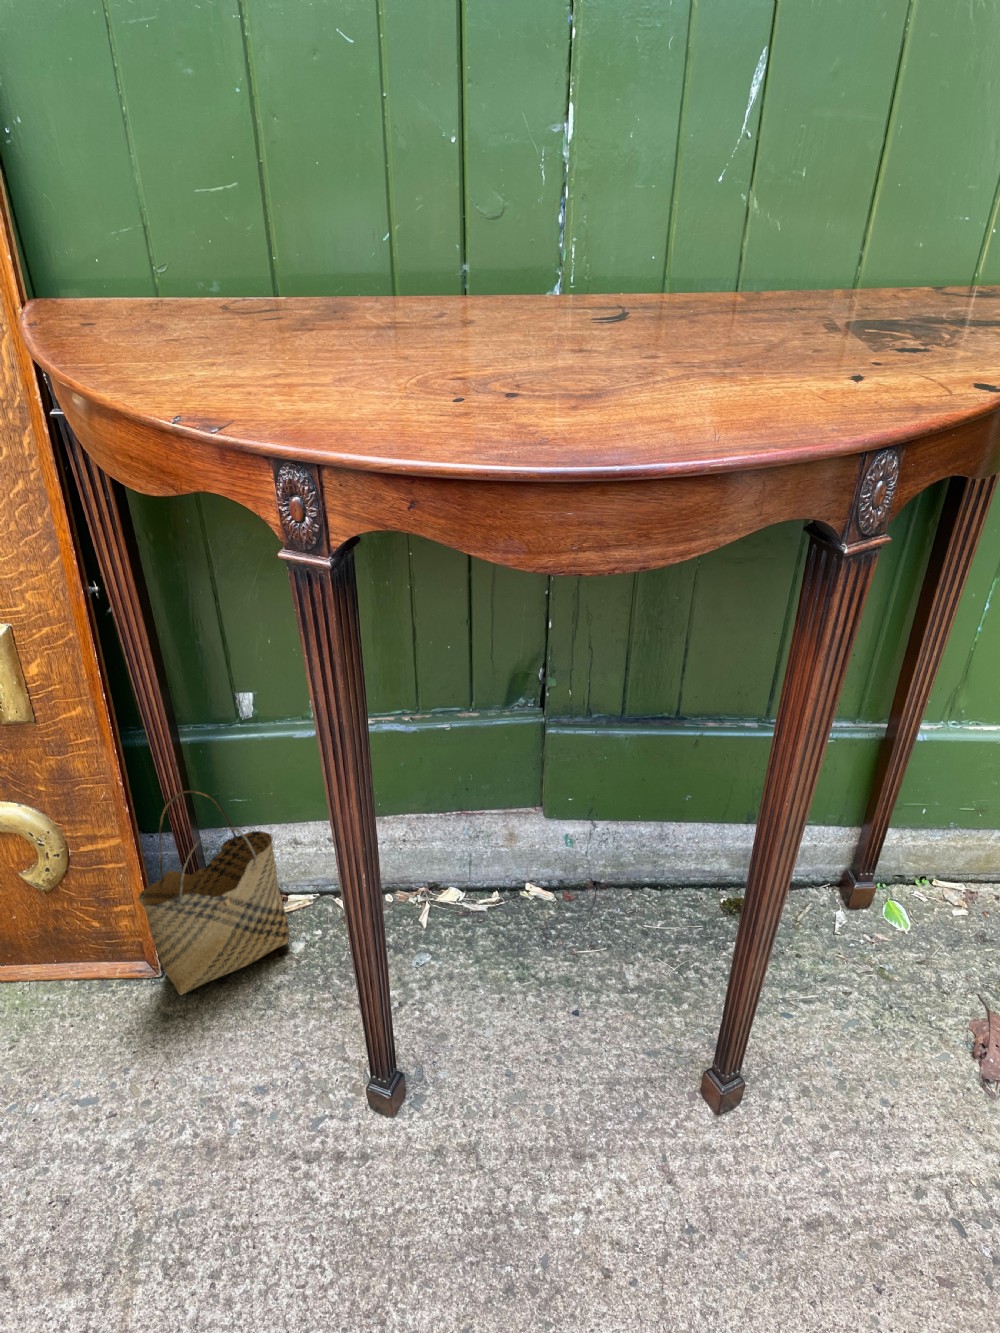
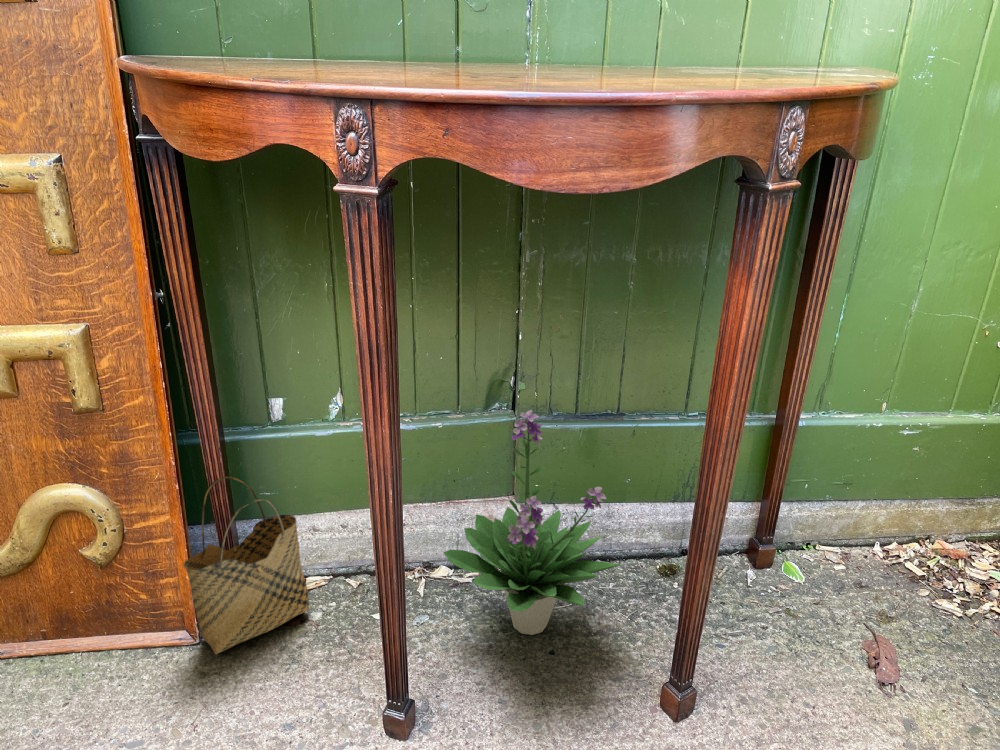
potted plant: none [446,726,664,988] -> present [444,410,620,635]

